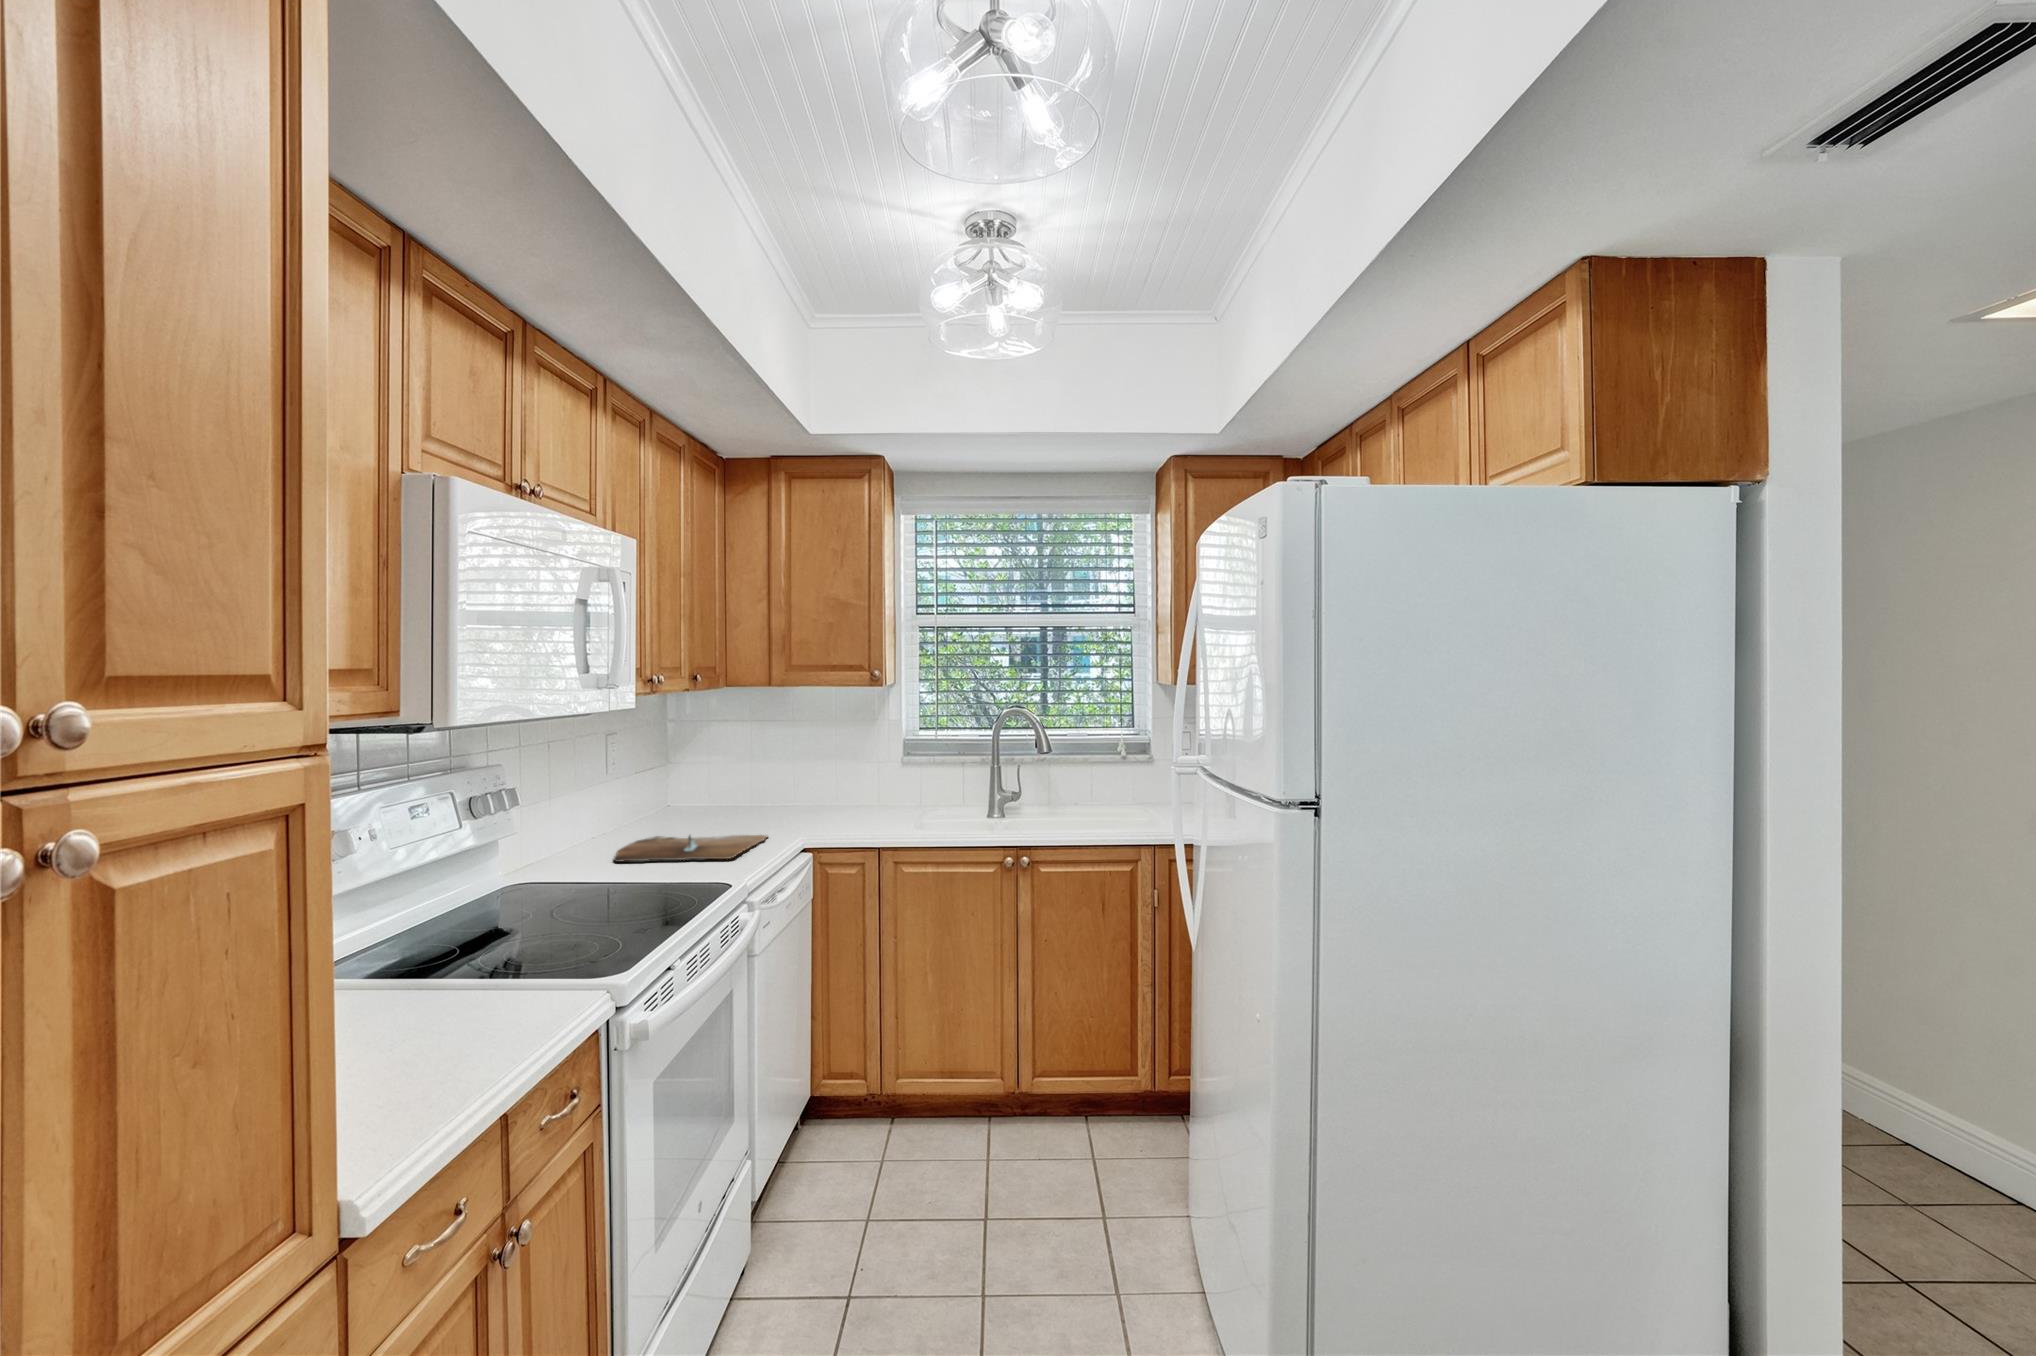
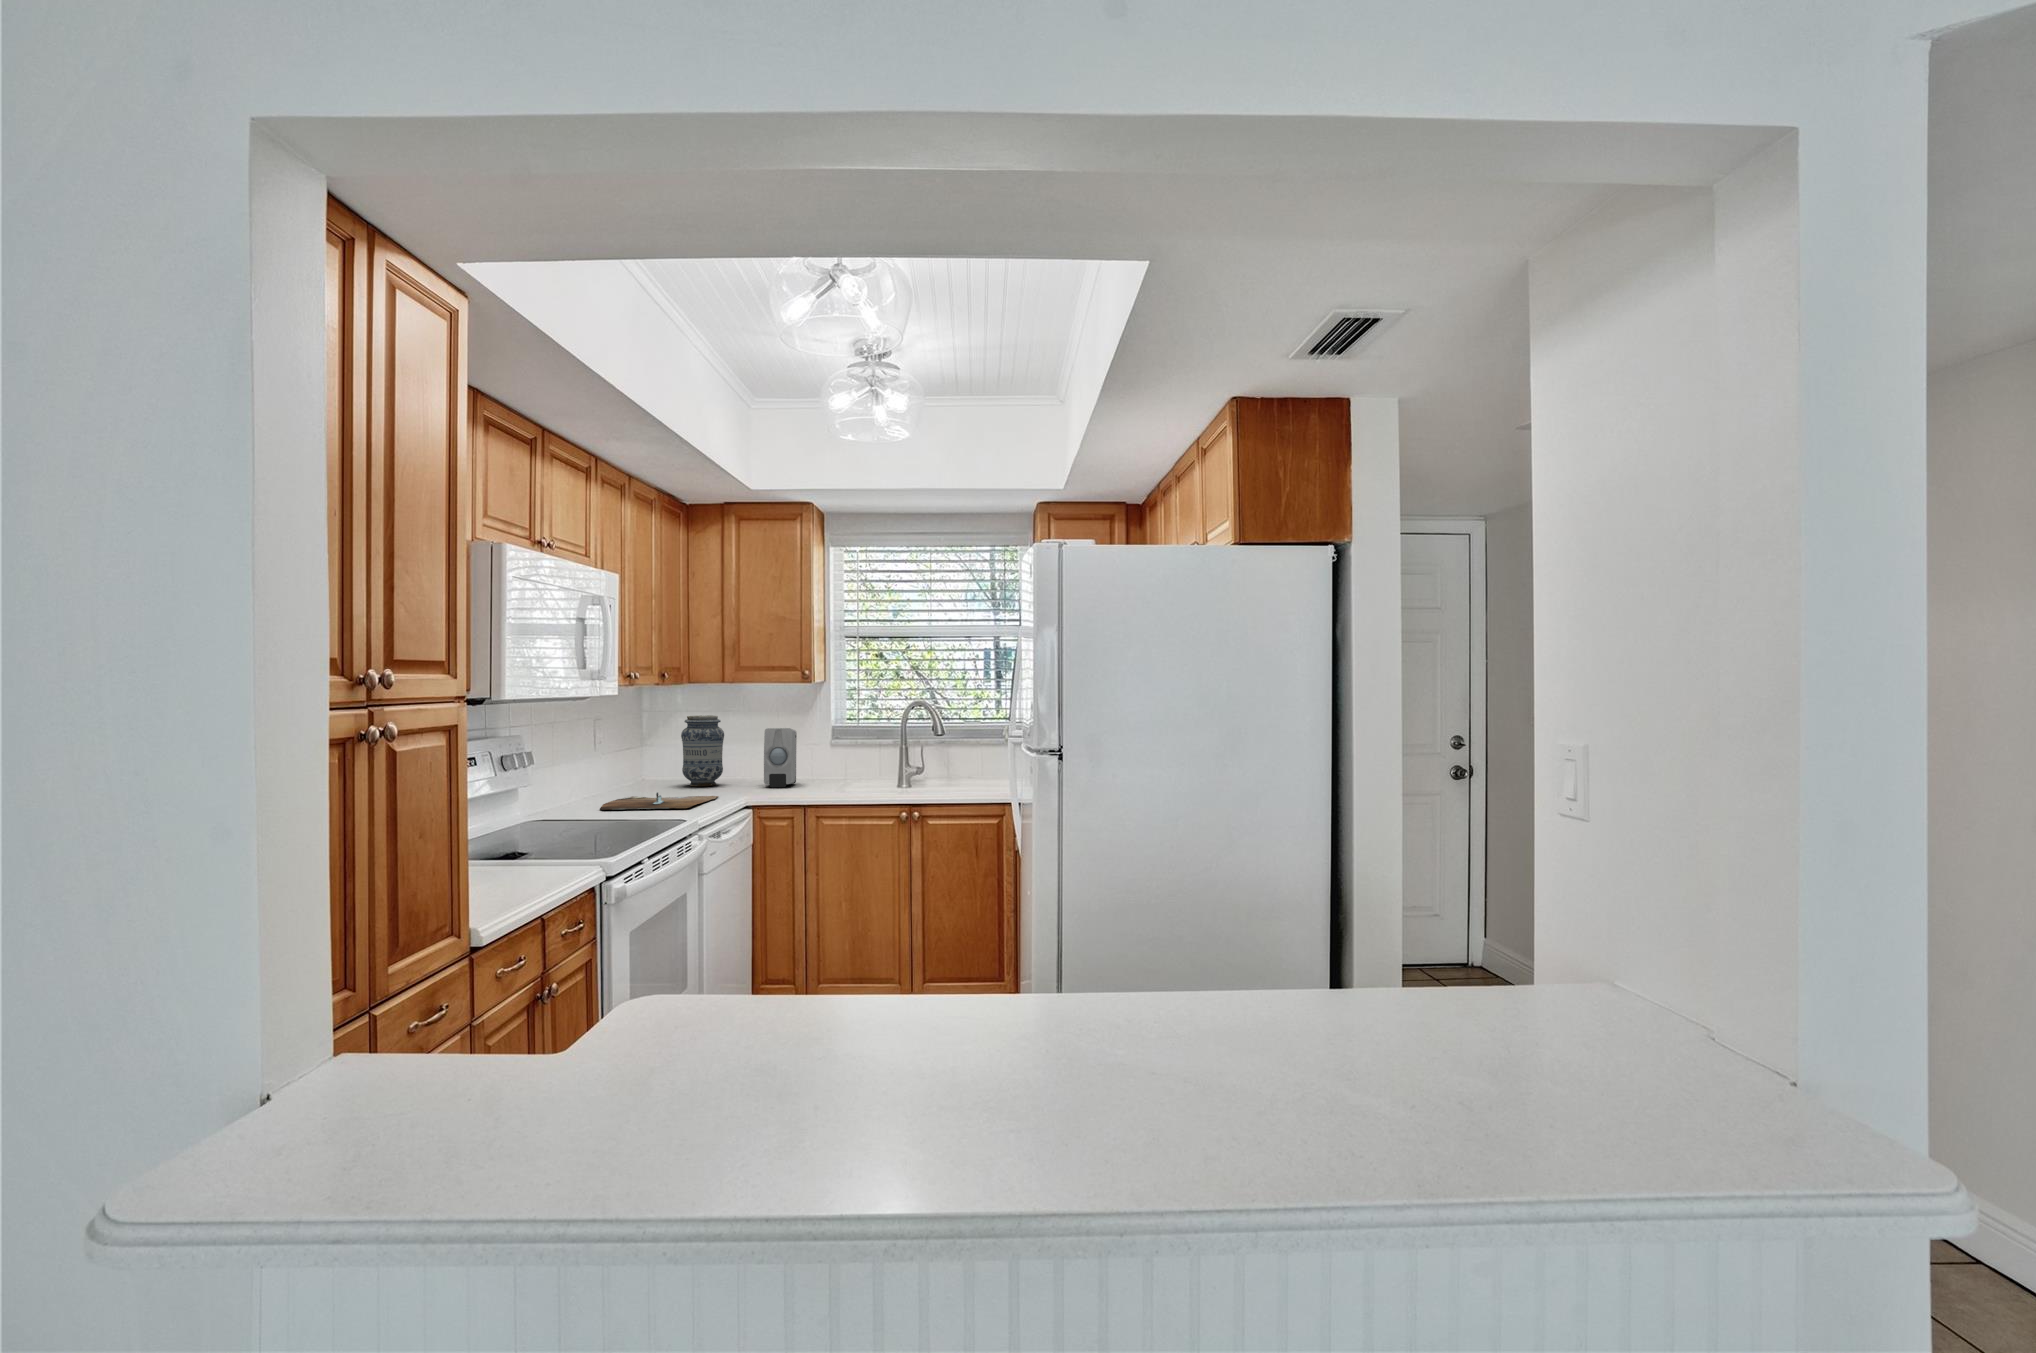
vase: none [717,727,772,818] -> present [681,715,724,786]
soap dispenser: none [823,744,862,819] -> present [764,728,797,787]

